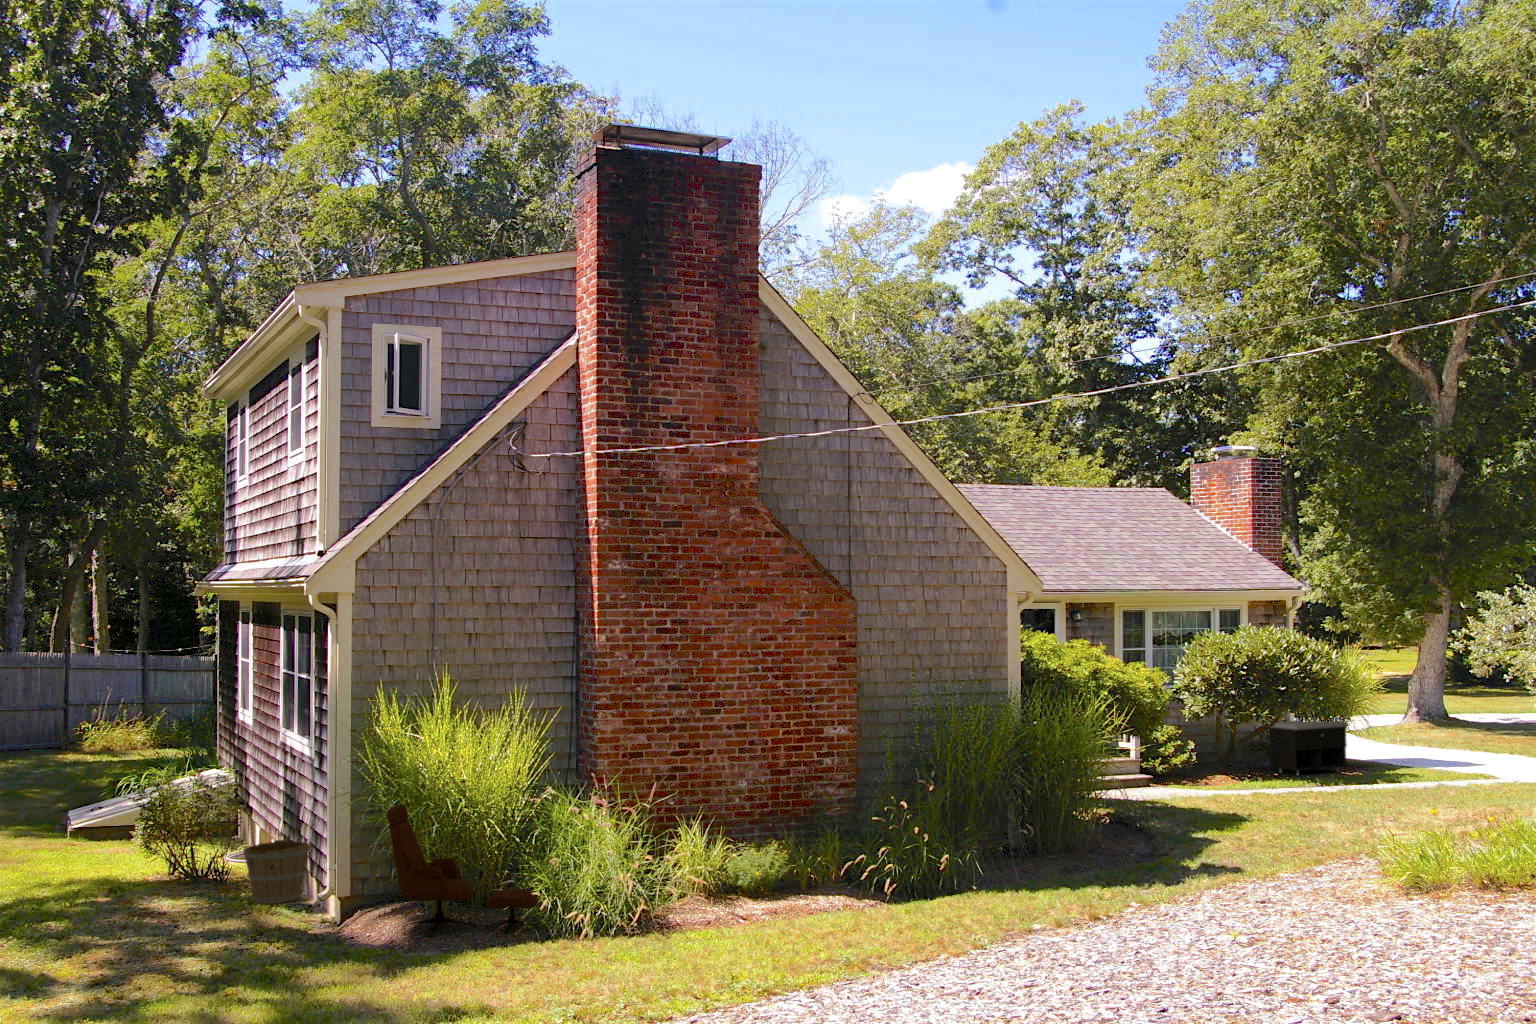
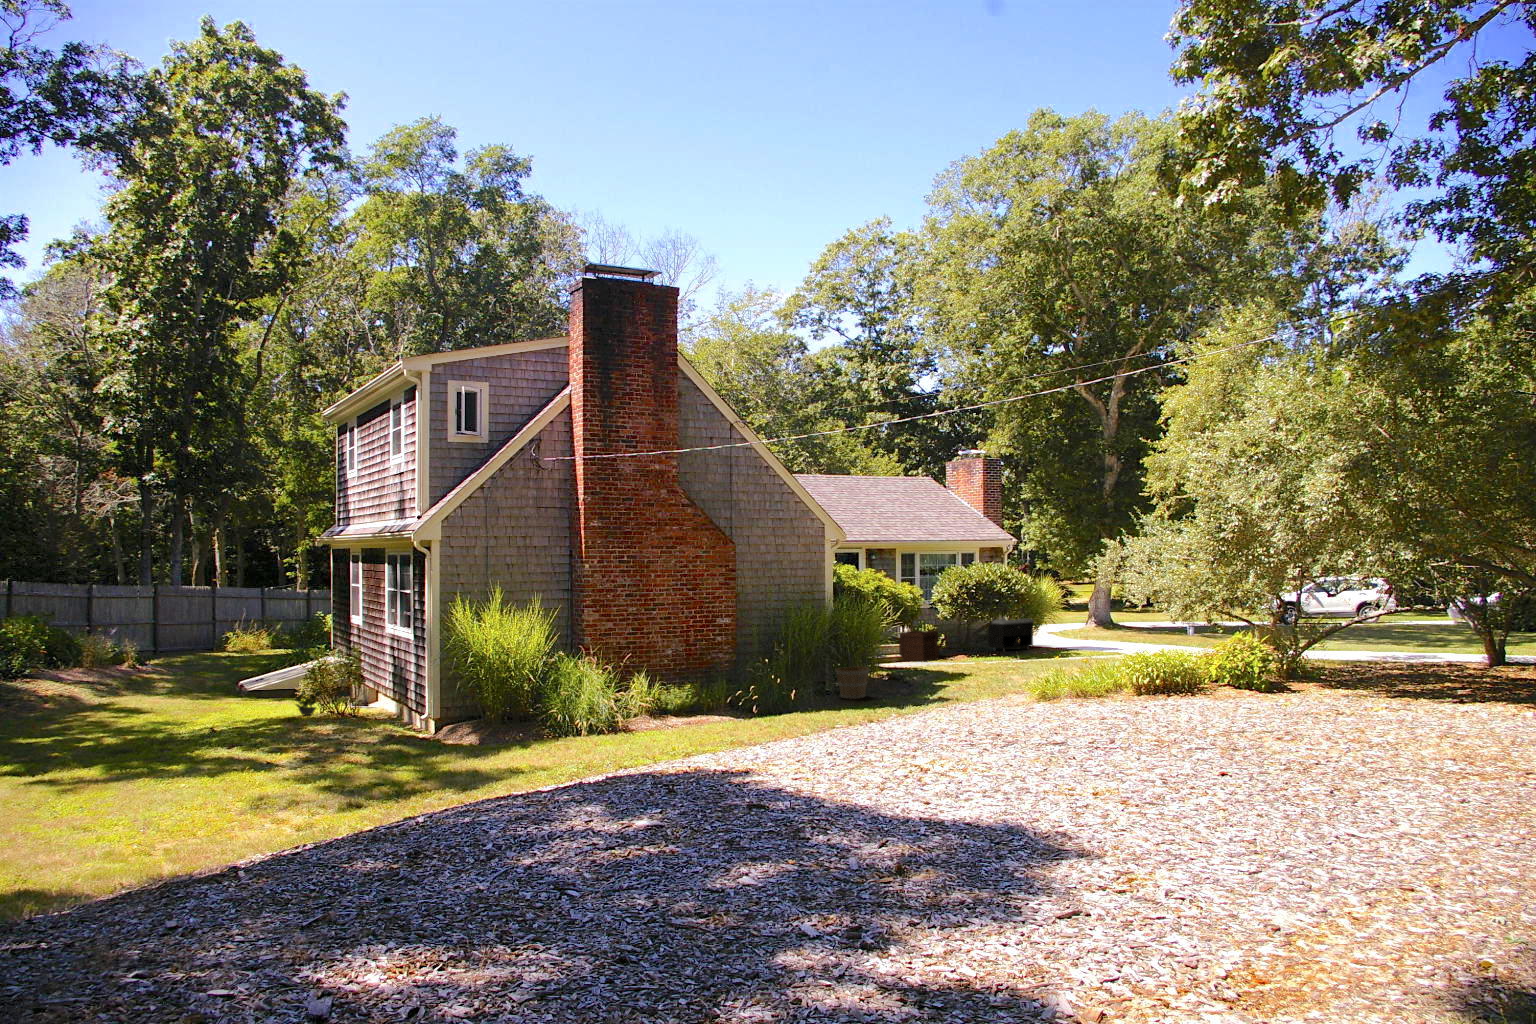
wooden crate: none [1122,739,1191,794] -> present [899,631,939,662]
lounge chair: present [387,805,539,936] -> none [468,662,557,736]
potted plant: none [117,835,174,878] -> present [290,690,322,715]
wooden bucket: present [243,840,311,904] -> present [836,666,869,699]

